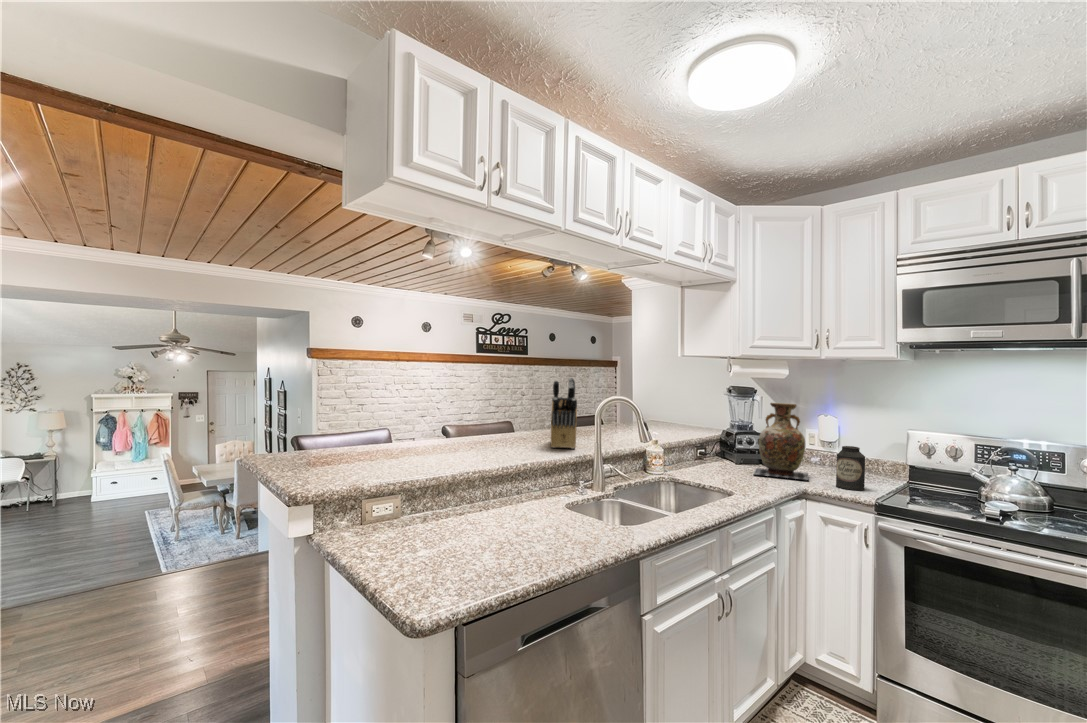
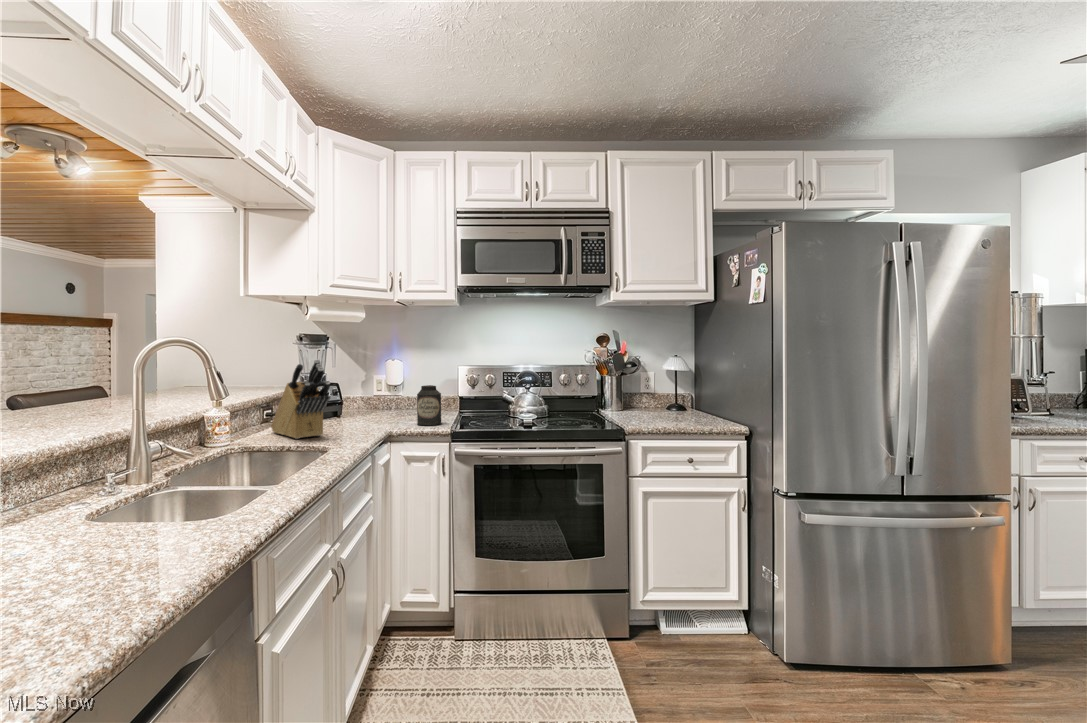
knife block: present [551,378,577,449] -> present [271,359,330,439]
vase: present [754,403,809,480] -> none [334,349,392,426]

